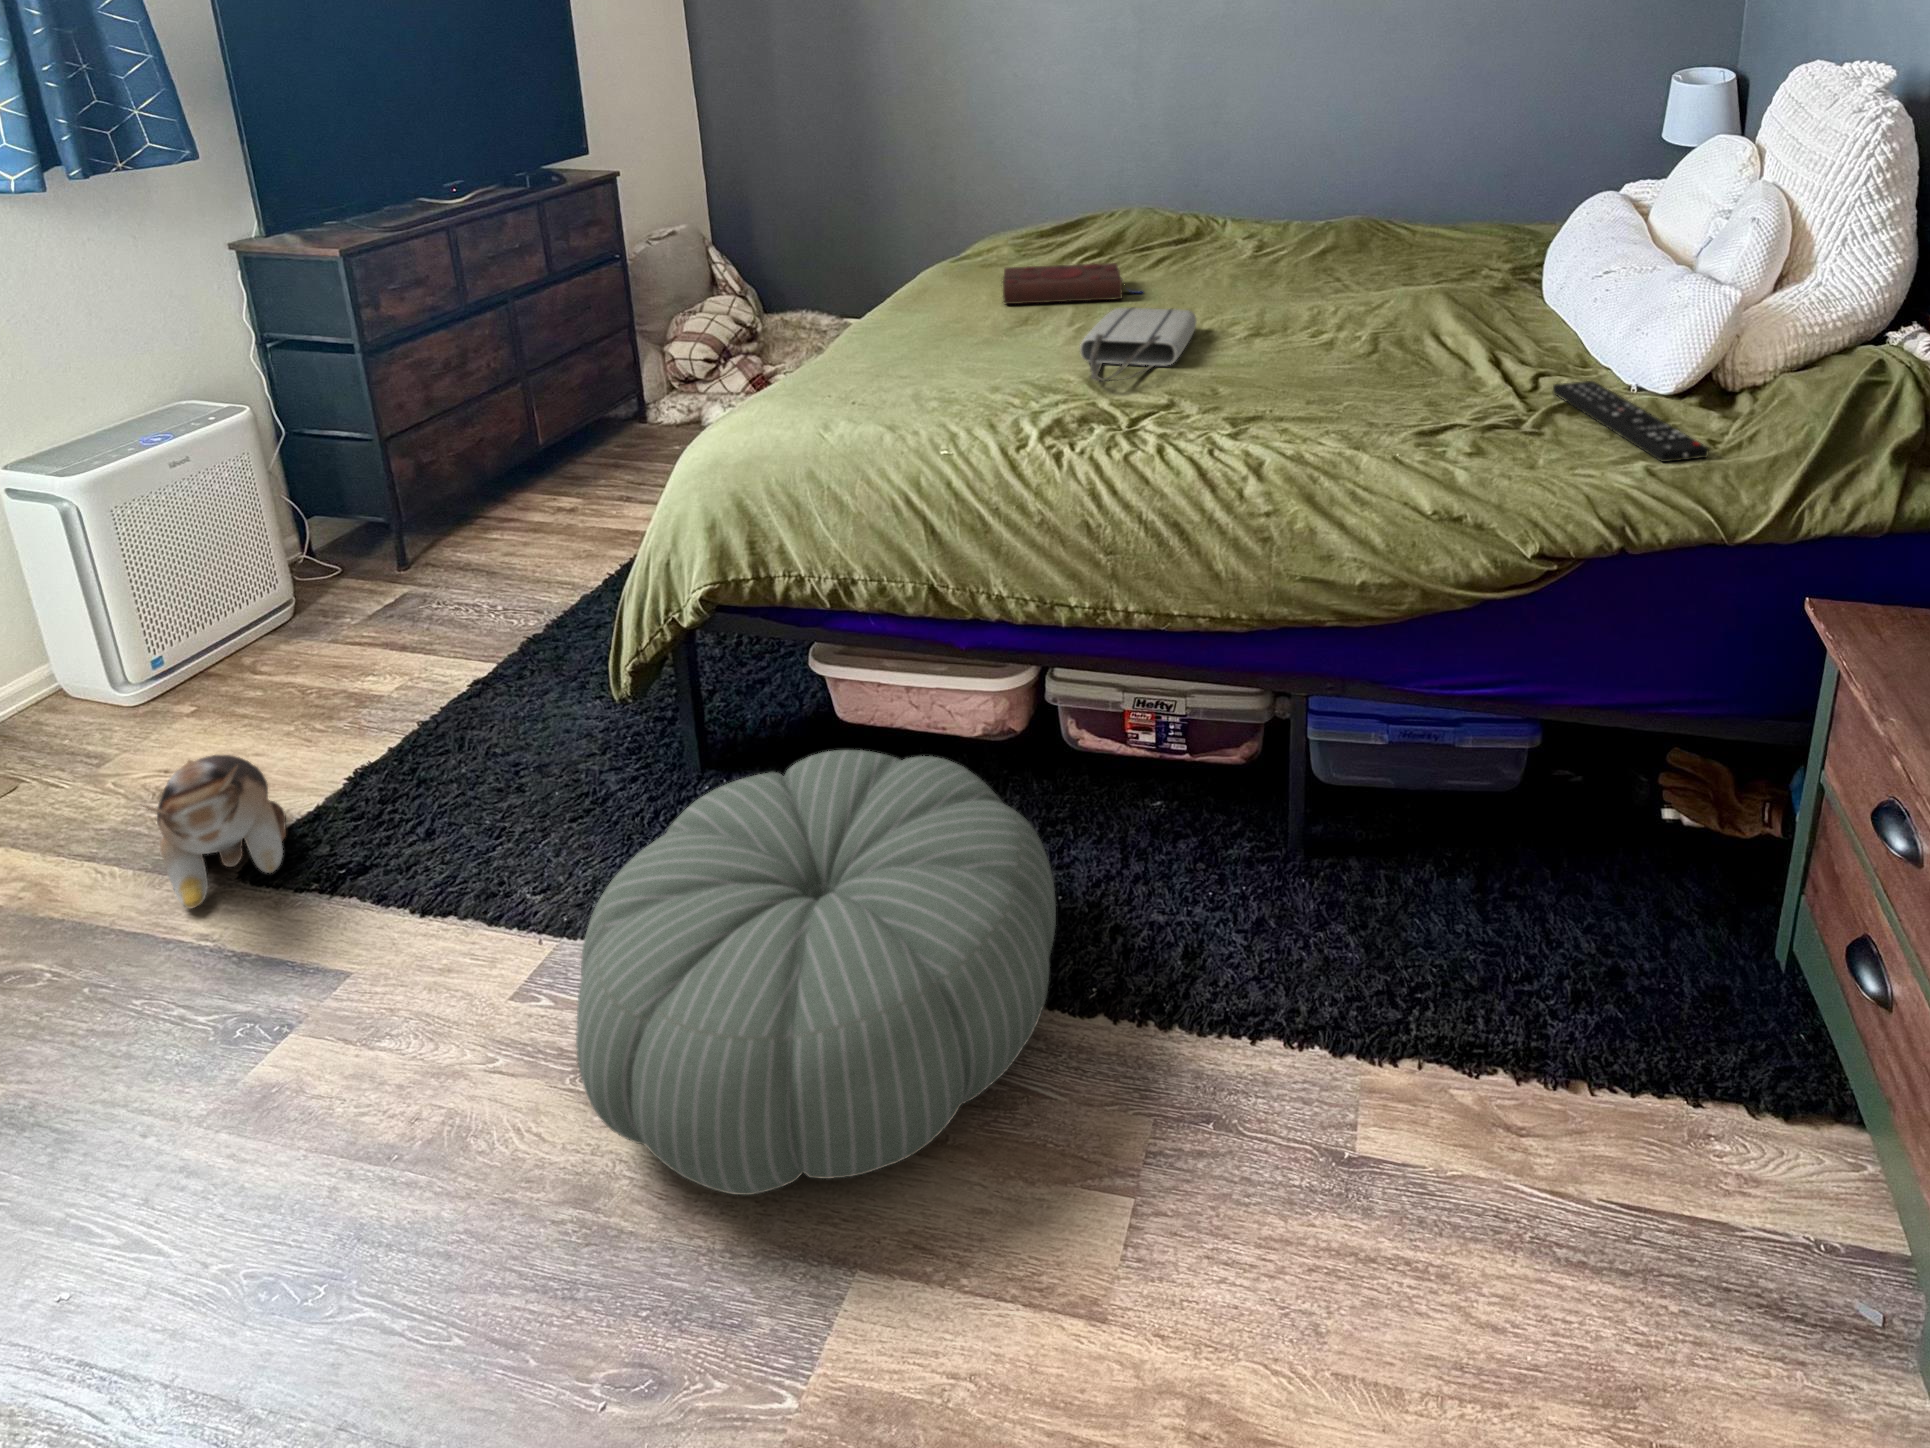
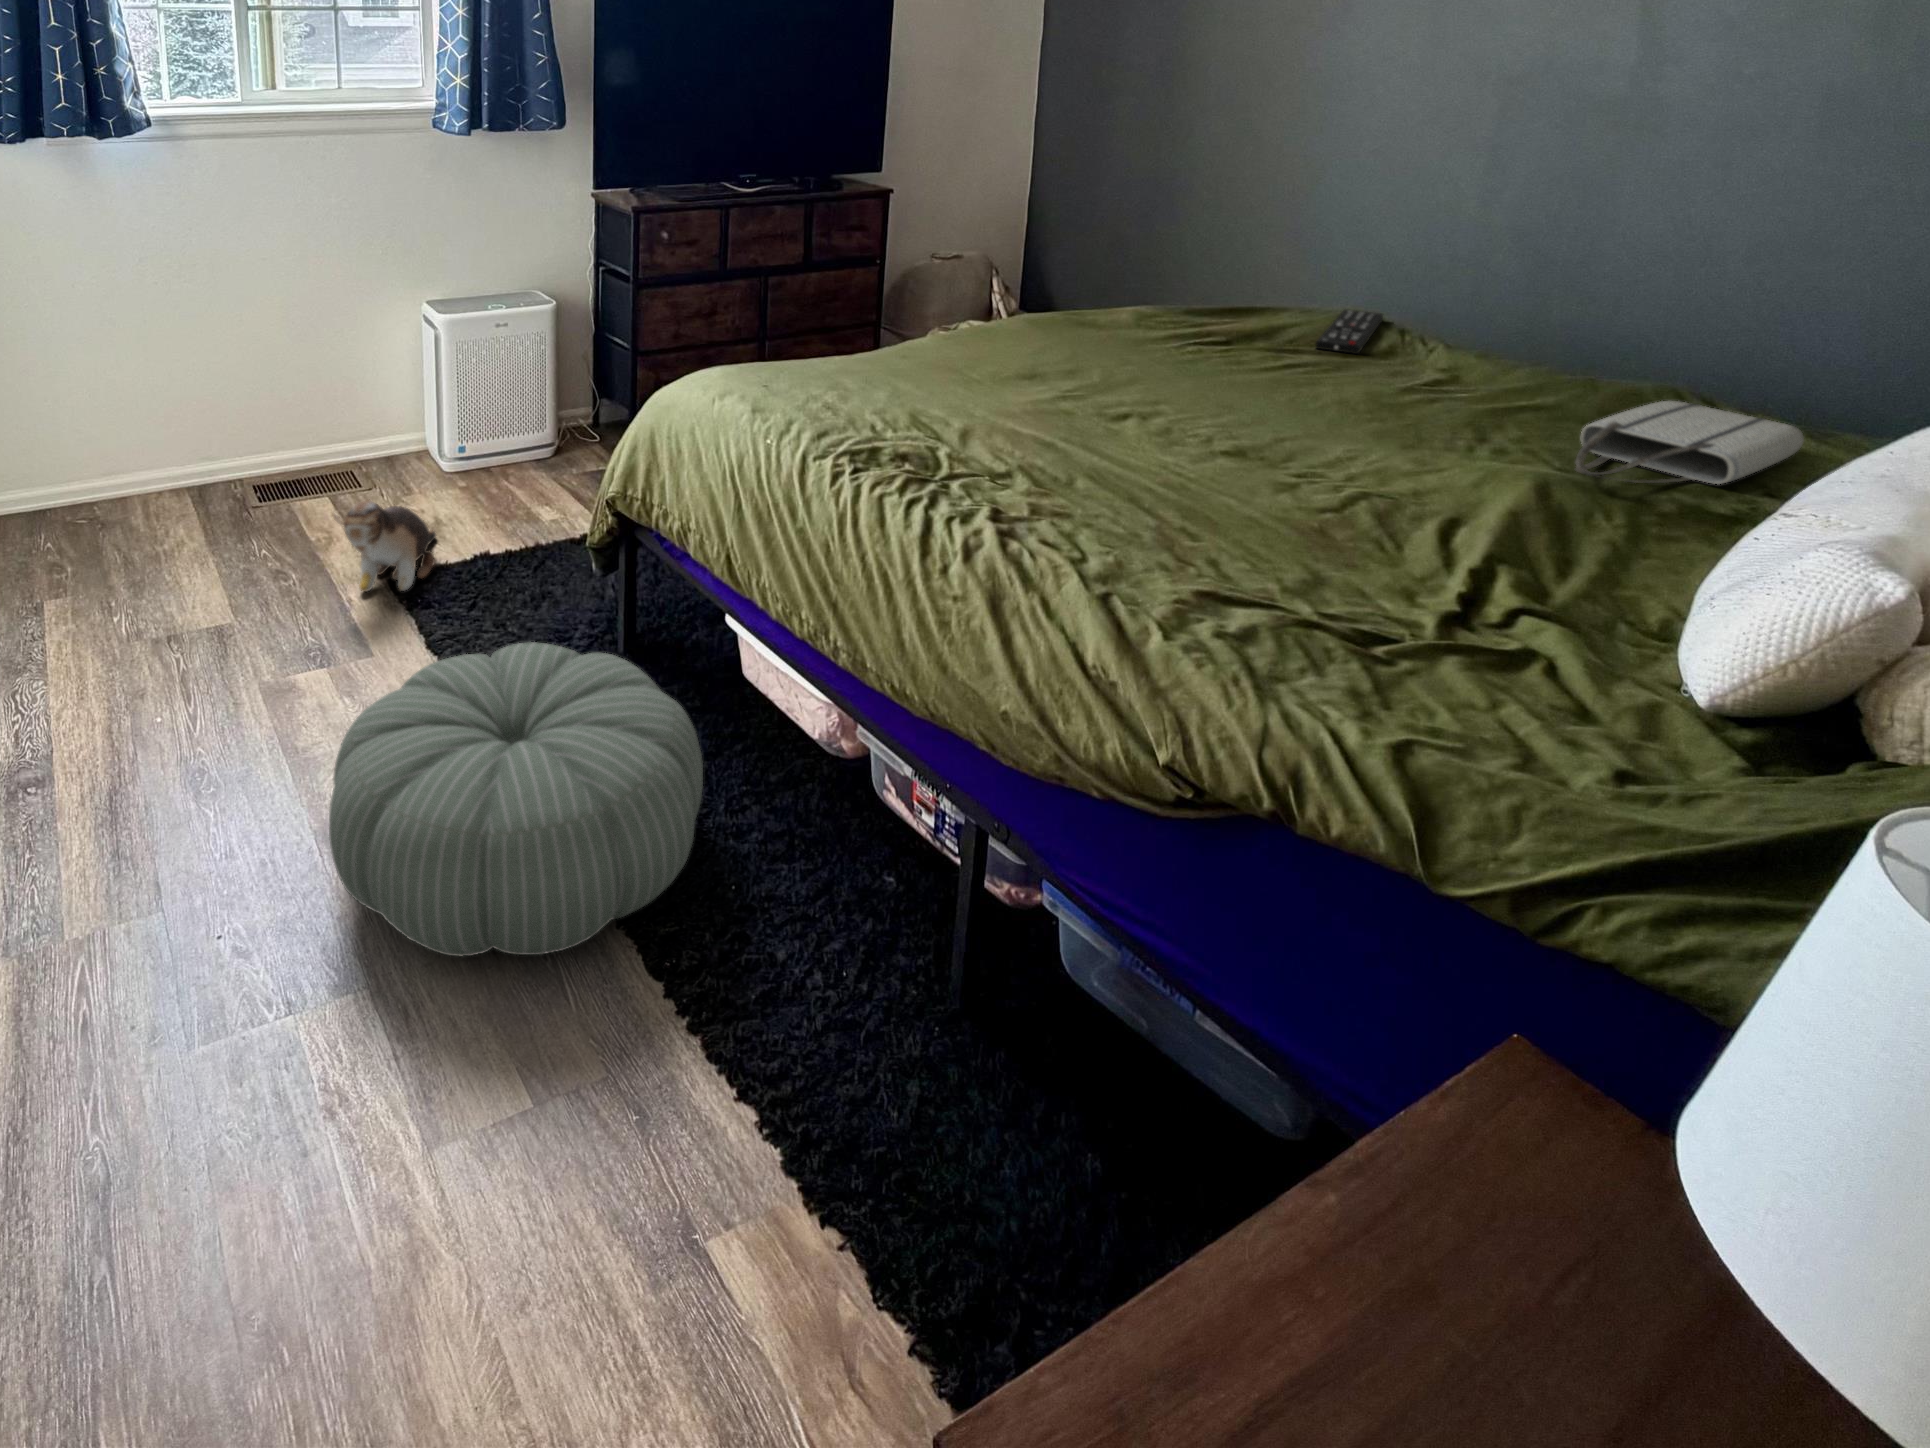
book: present [1003,263,1141,304] -> none [1043,307,1214,364]
tote bag: present [1080,307,1196,382] -> present [1575,401,1804,484]
remote control: present [1553,381,1709,462] -> present [1316,310,1383,354]

